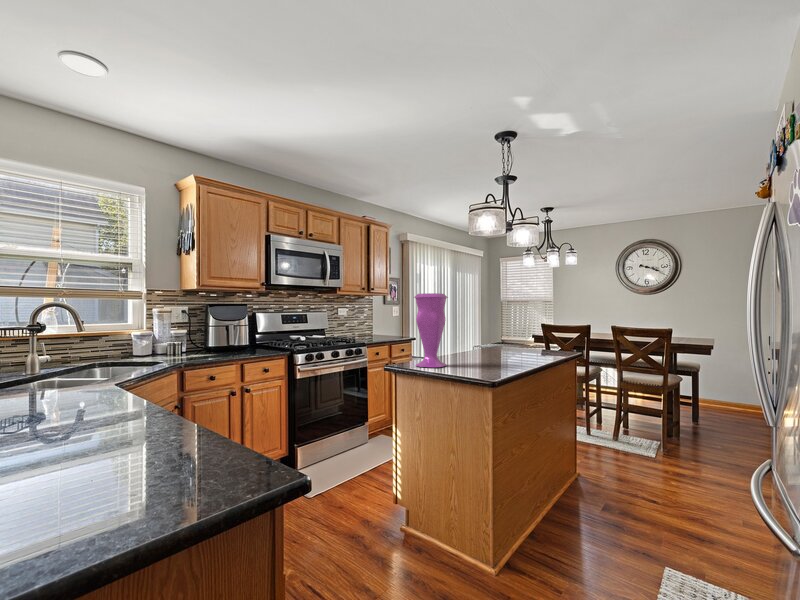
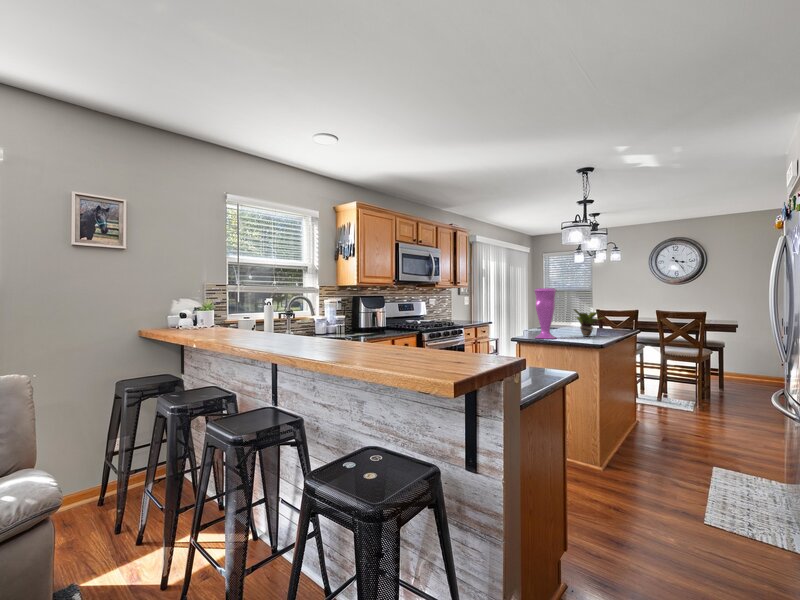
potted plant: none [477,324,520,363] -> present [574,309,603,336]

